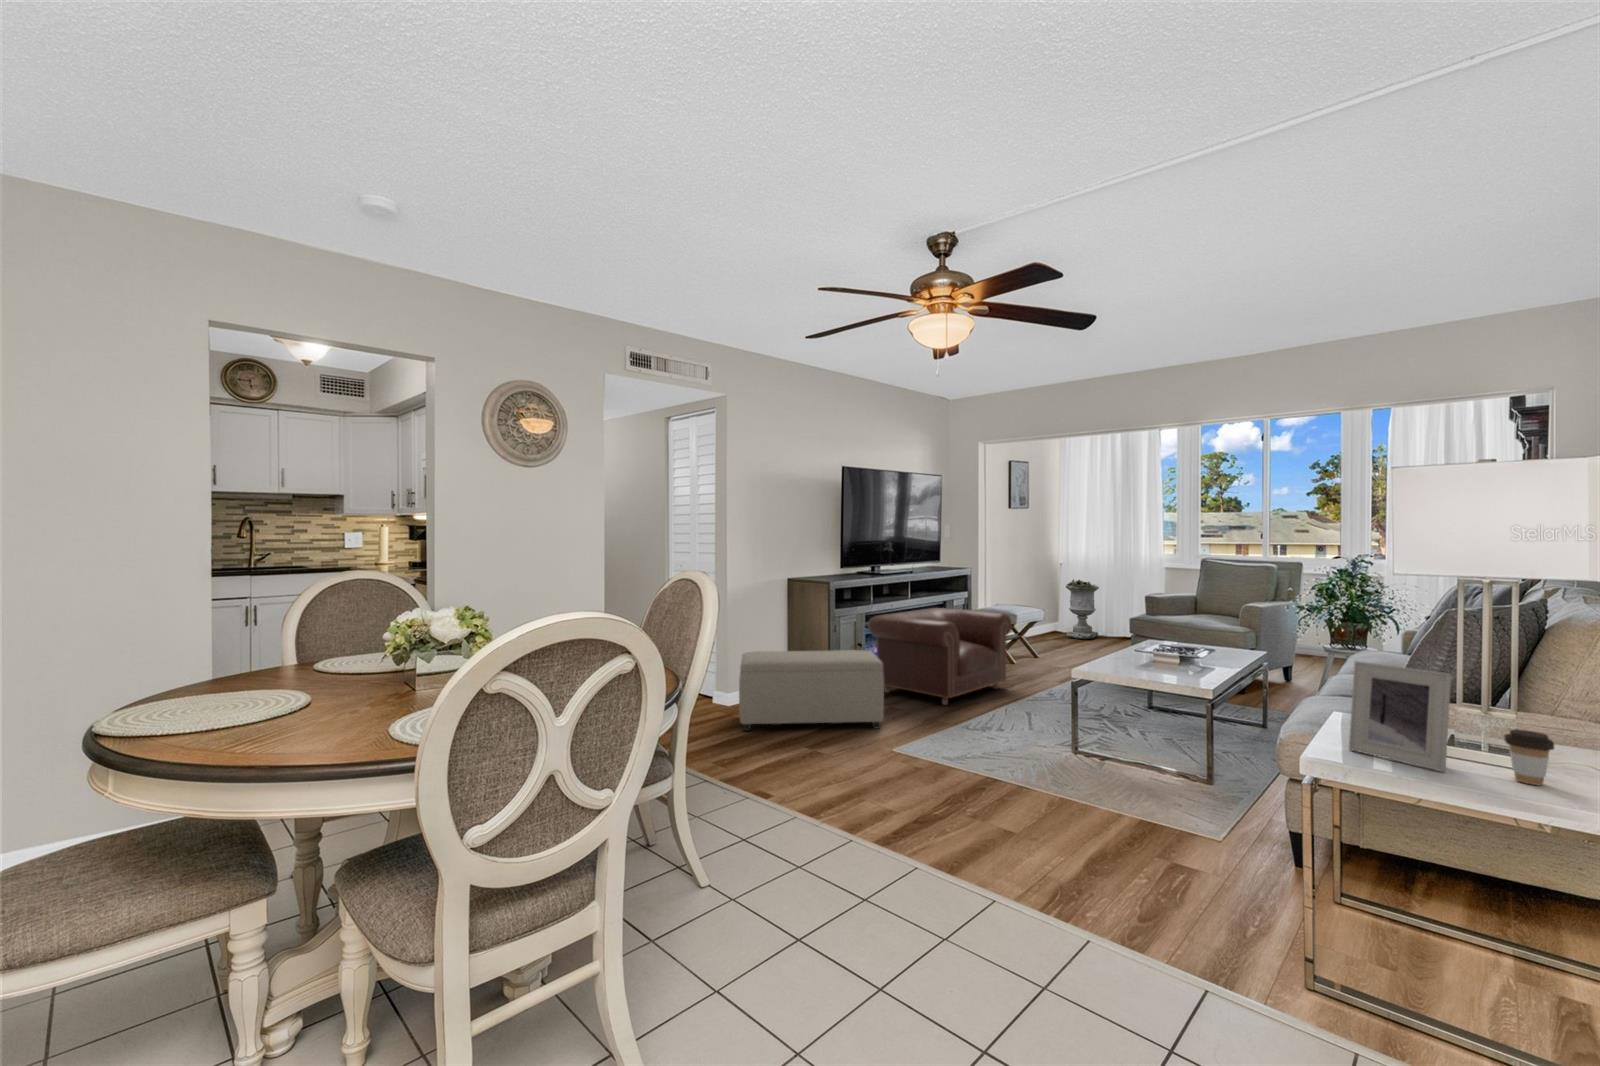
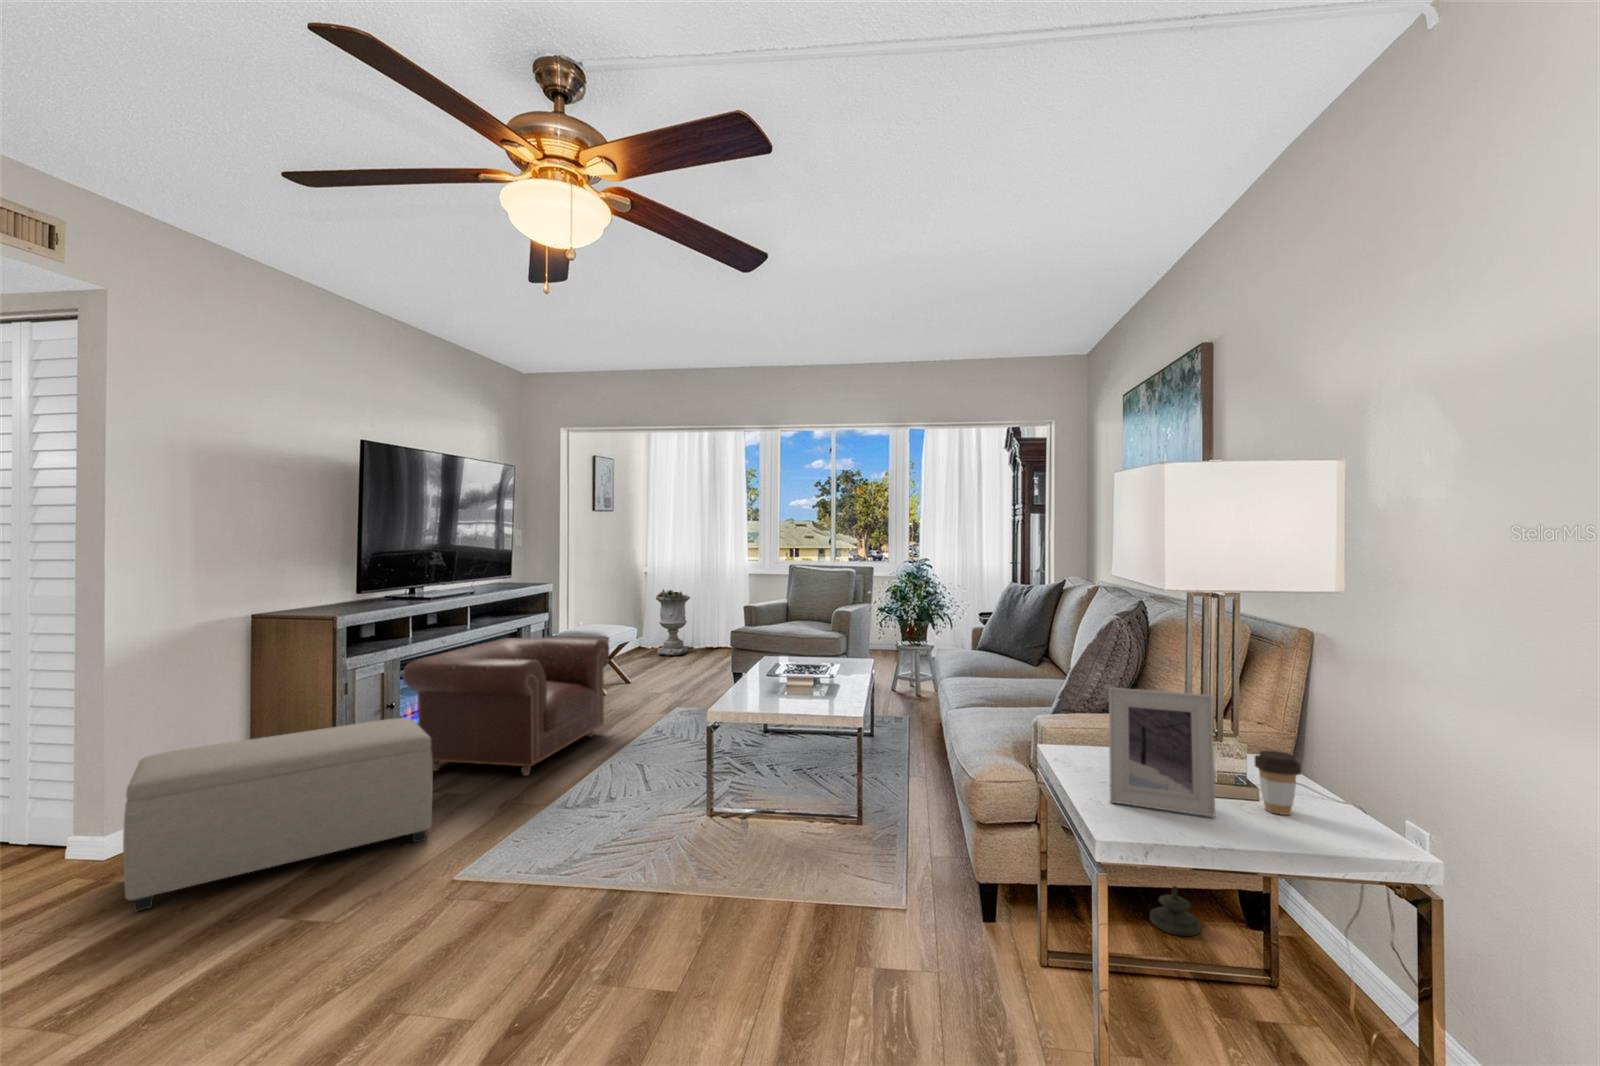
candle: none [1487,804,1550,928] -> present [1150,886,1201,936]

